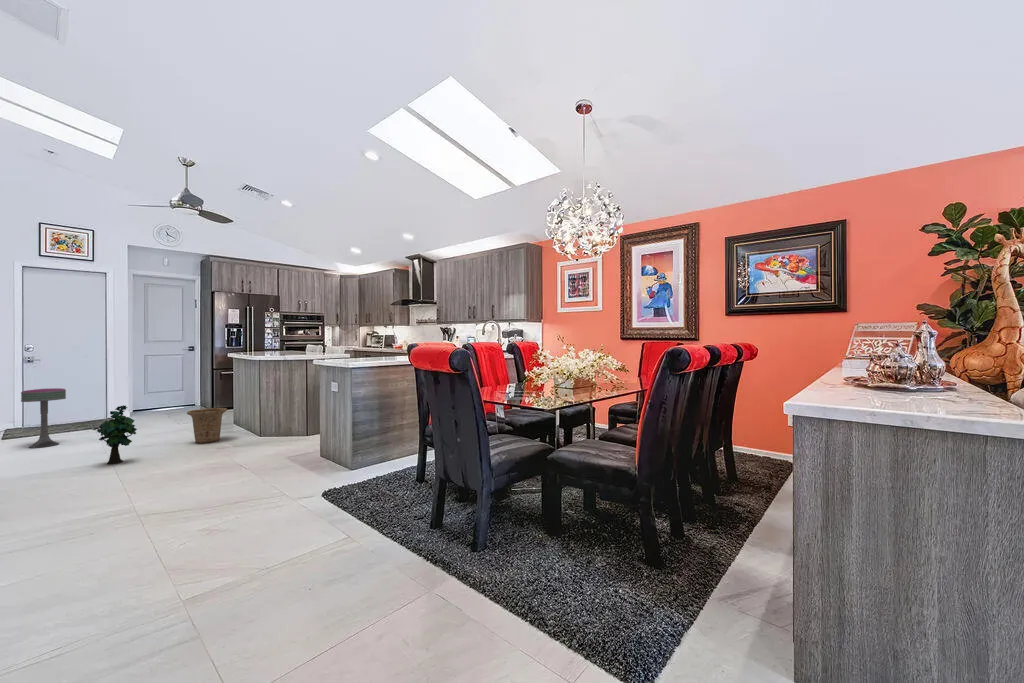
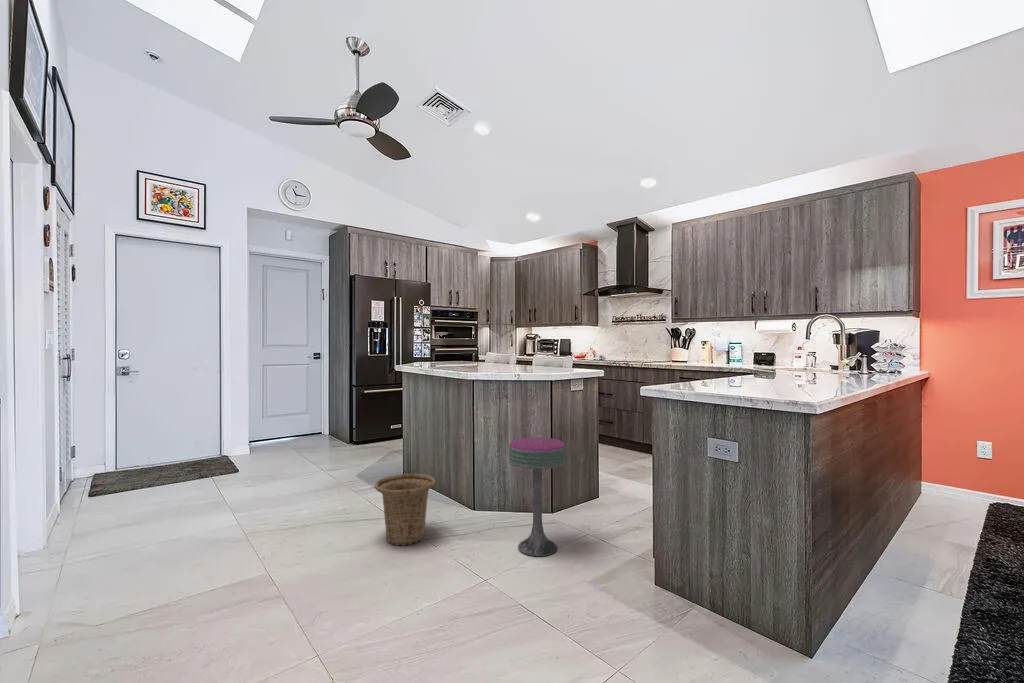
bar stool: present [21,388,66,448] -> present [509,438,566,556]
decorative plant: present [92,405,137,464] -> none [238,495,318,625]

